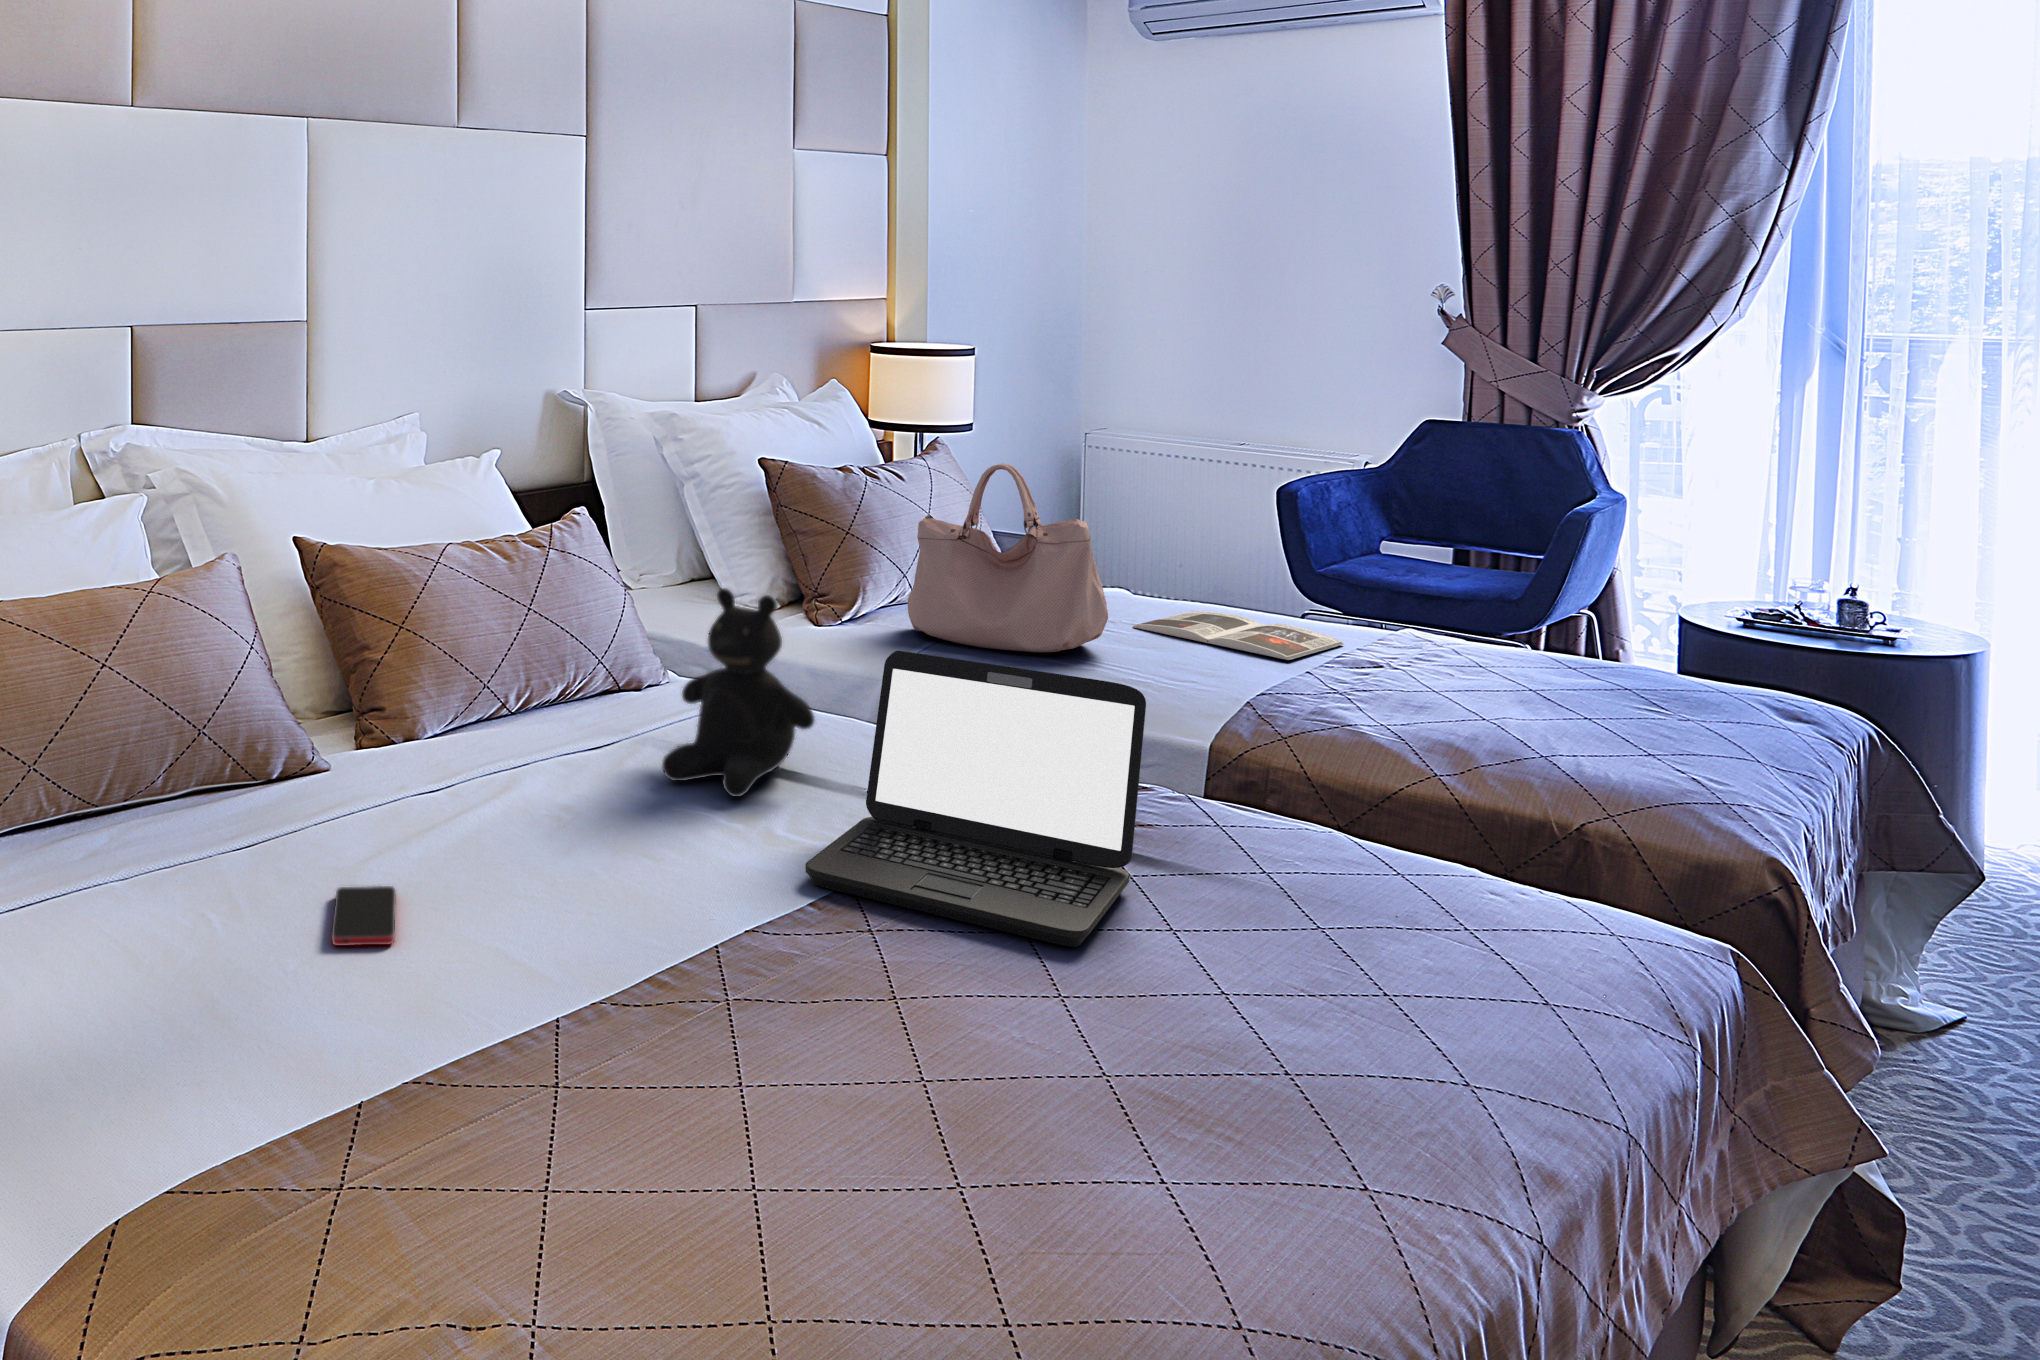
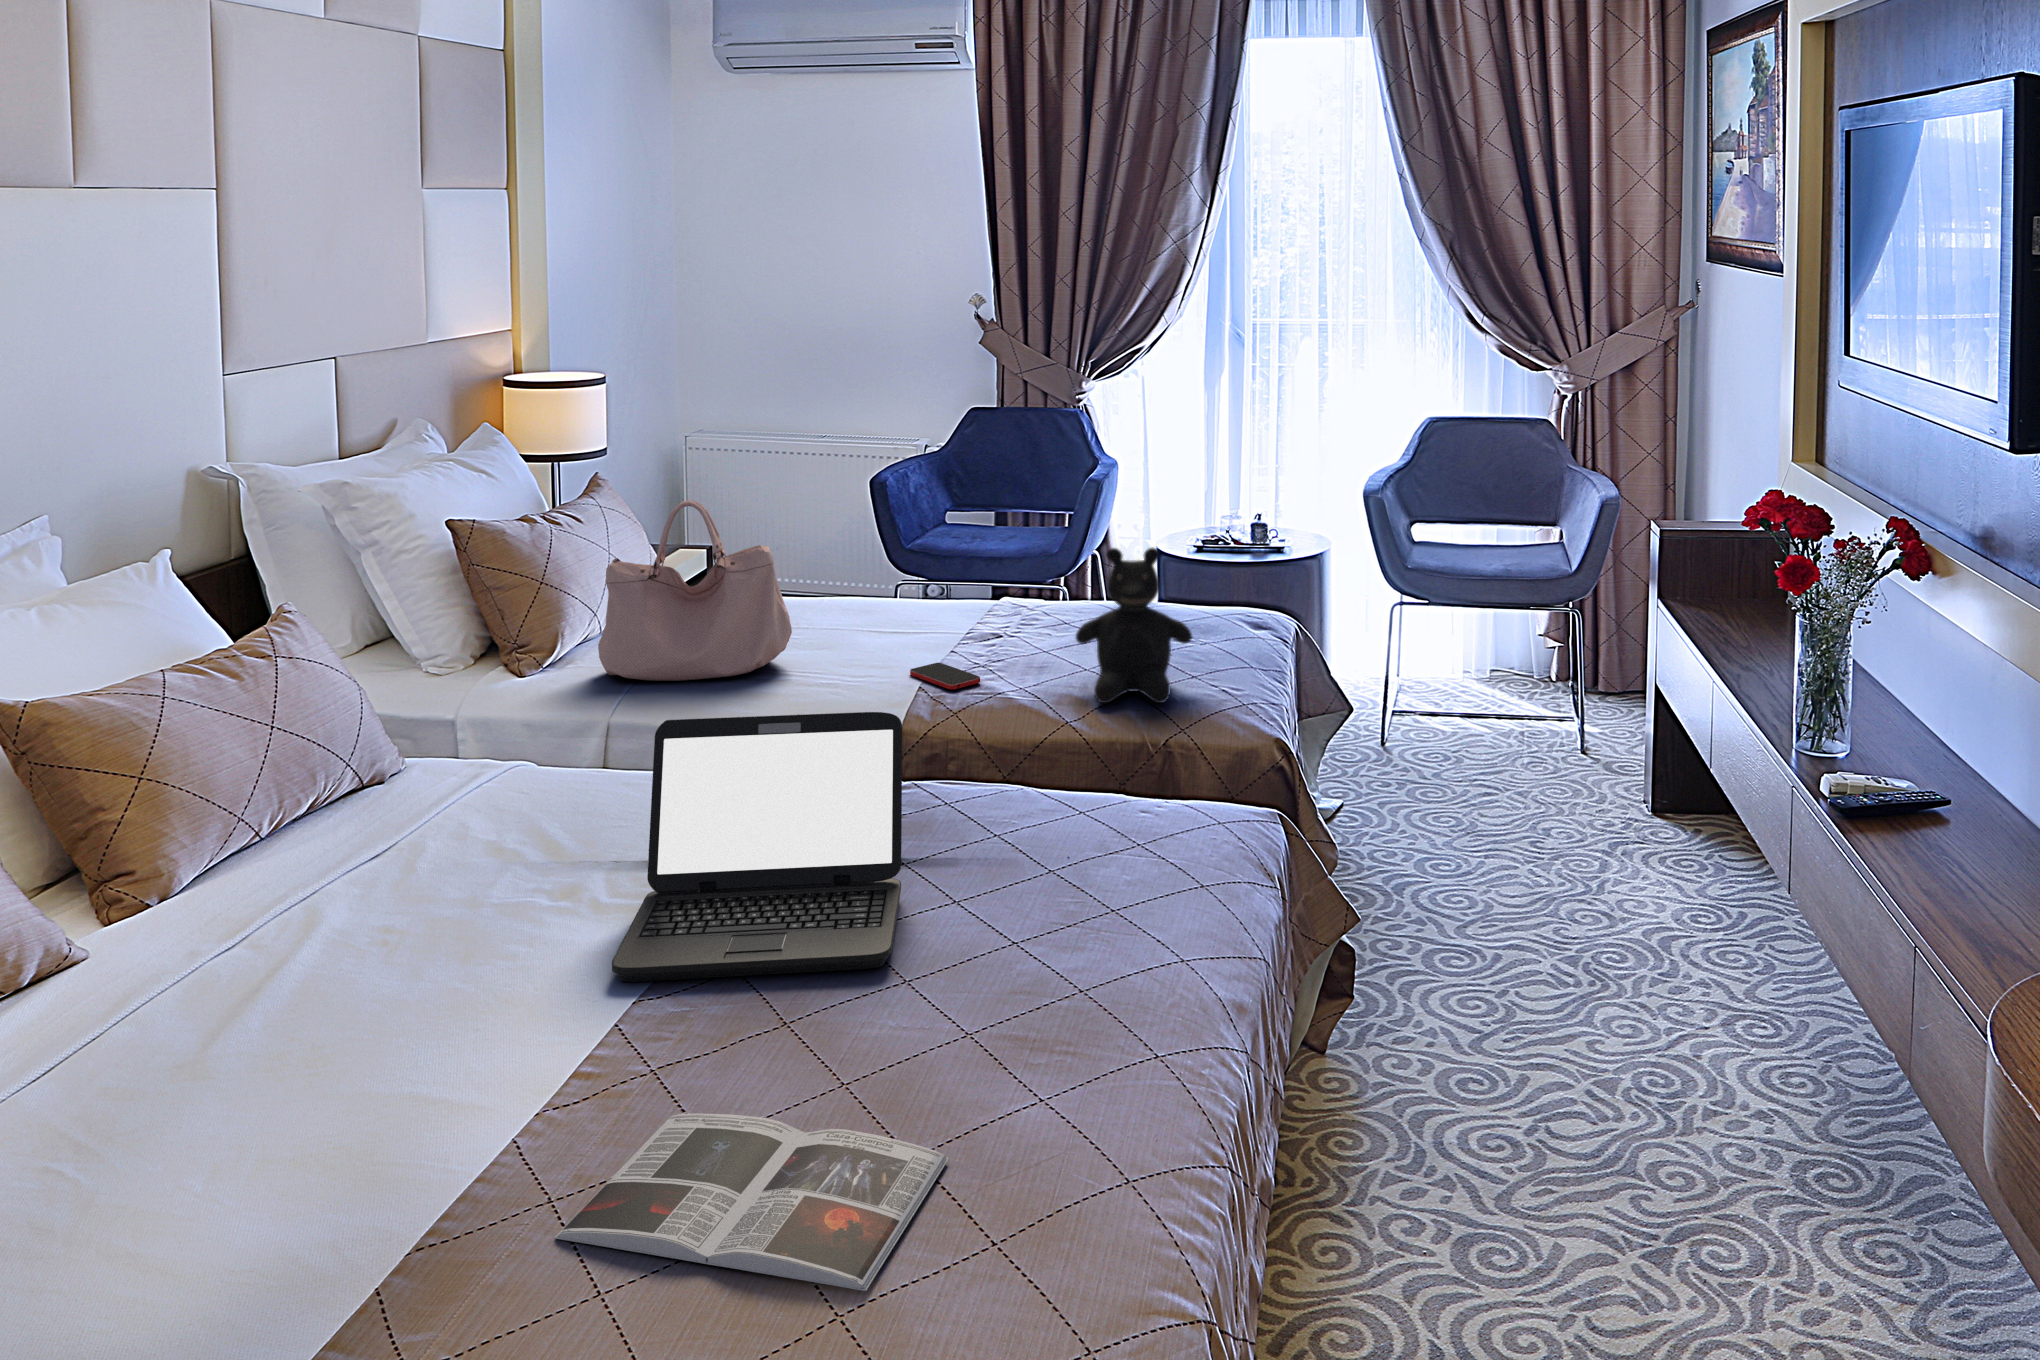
teddy bear: present [662,588,815,797] -> present [1076,547,1192,703]
magazine: present [1133,611,1344,660] -> present [555,1113,948,1291]
smartphone: present [332,886,396,946] -> present [910,663,980,690]

